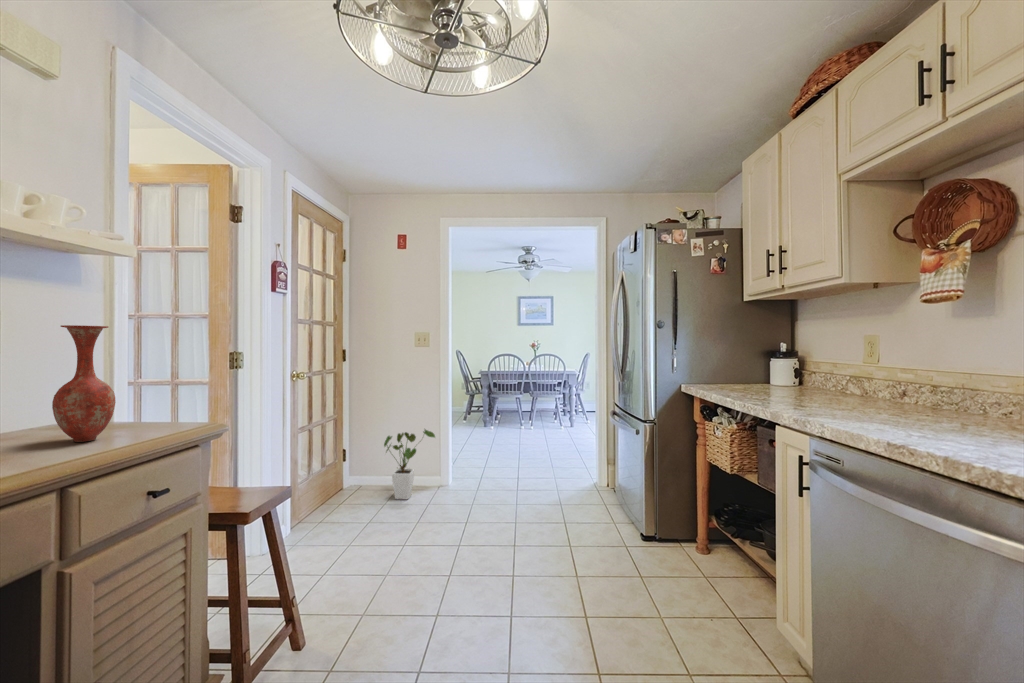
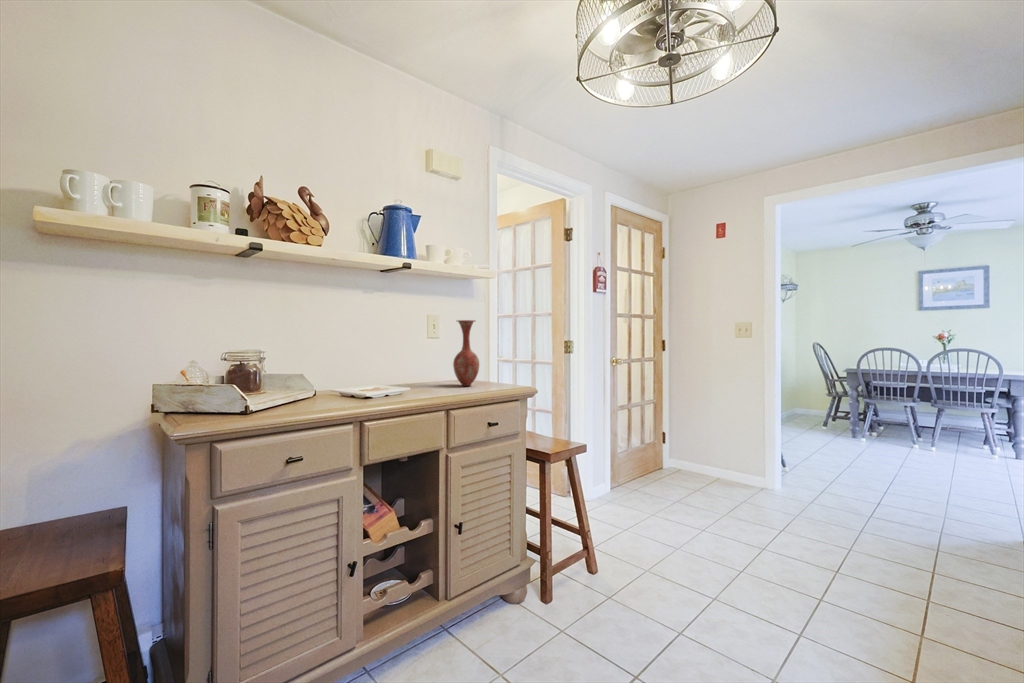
house plant: present [384,429,435,499] -> none [695,422,756,491]

